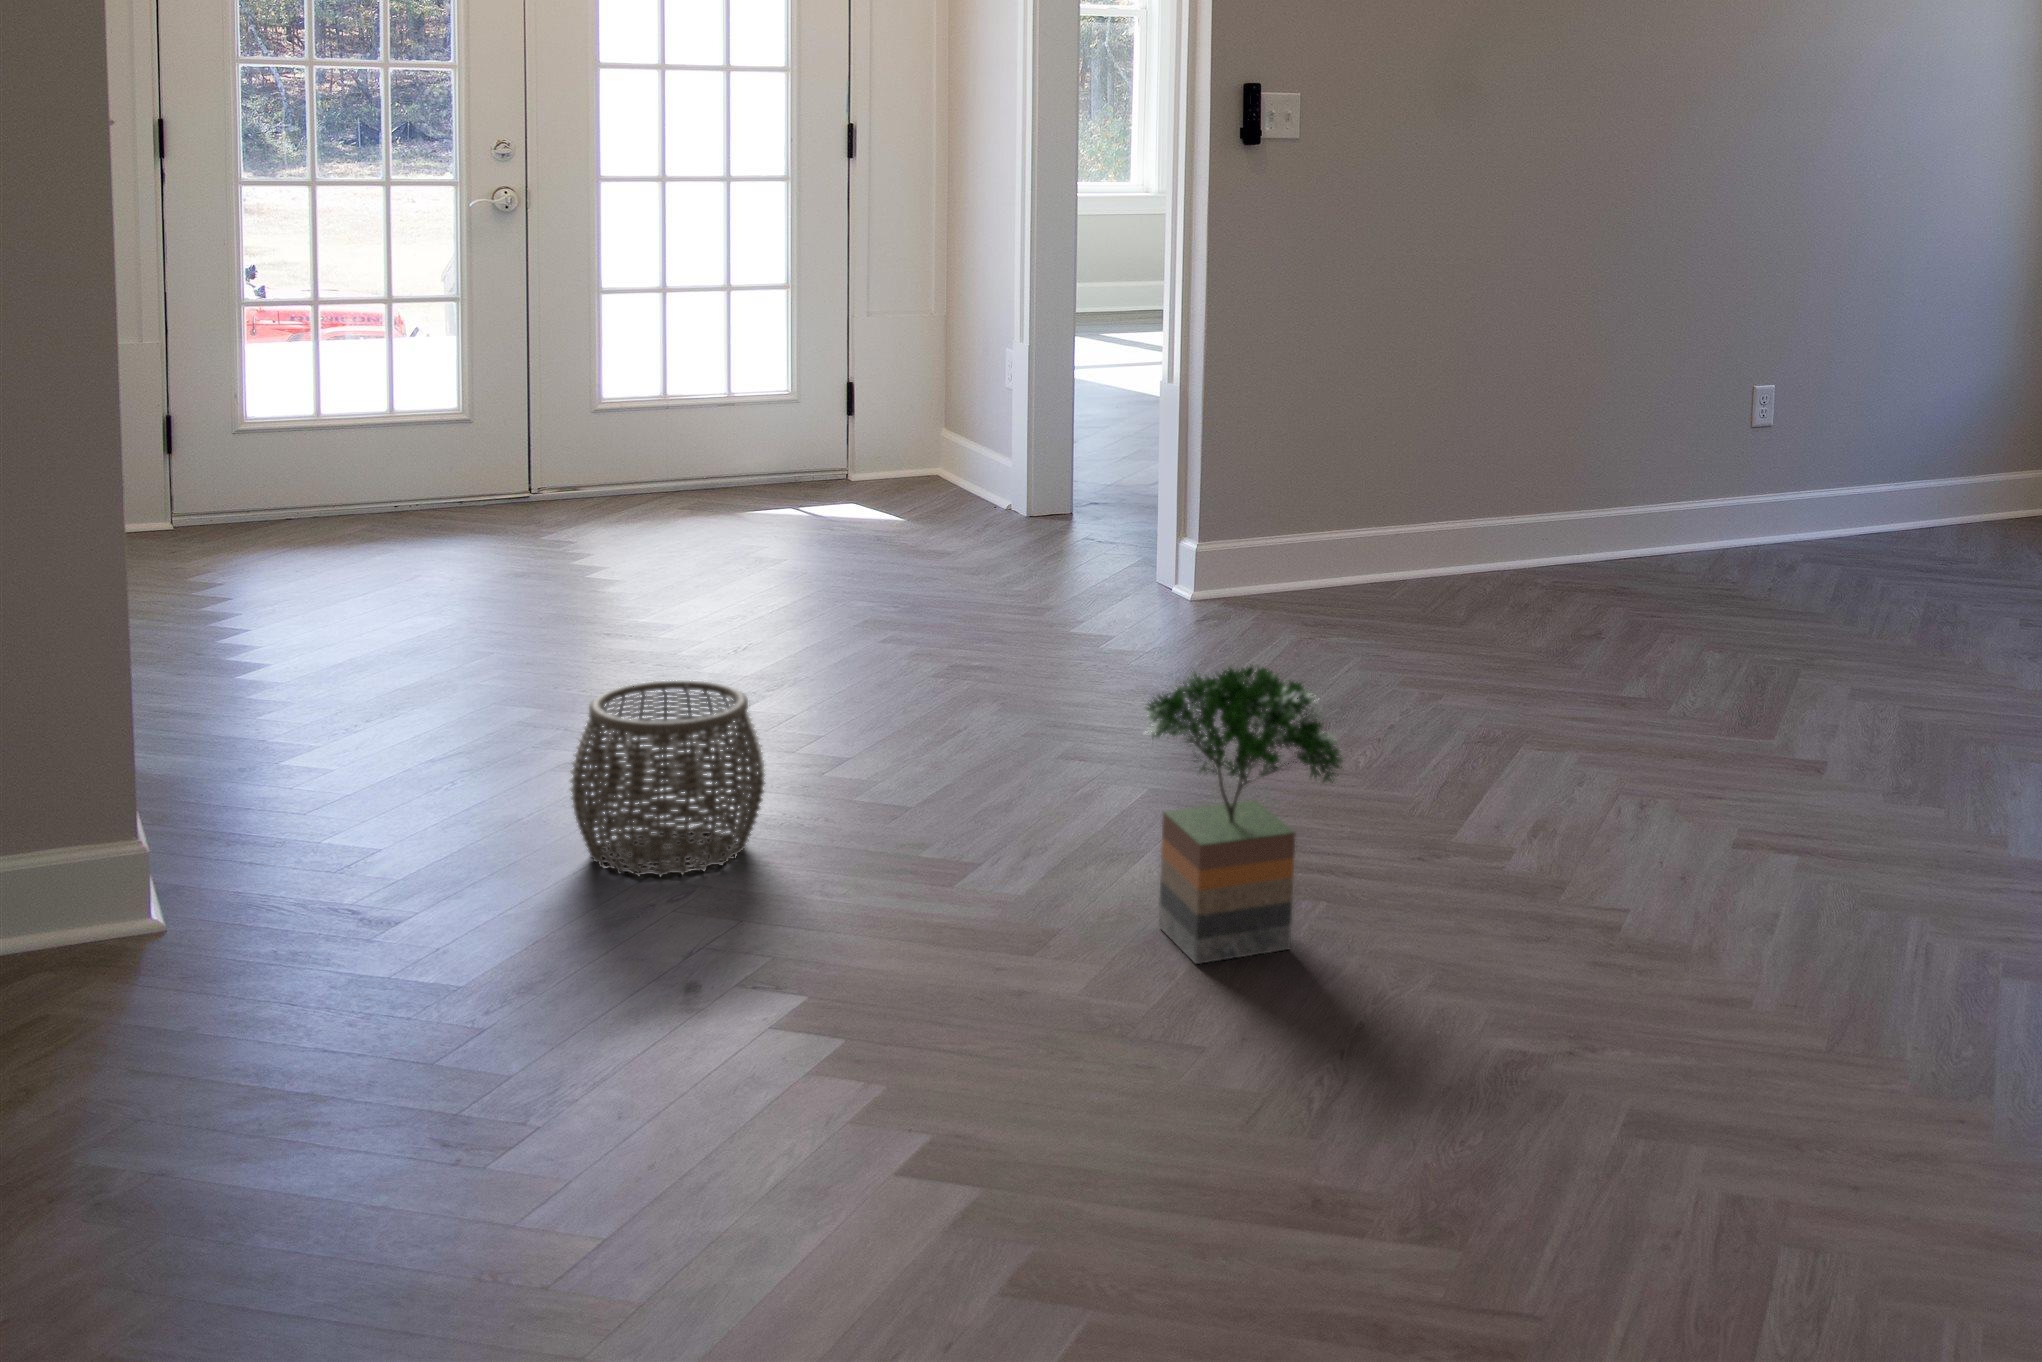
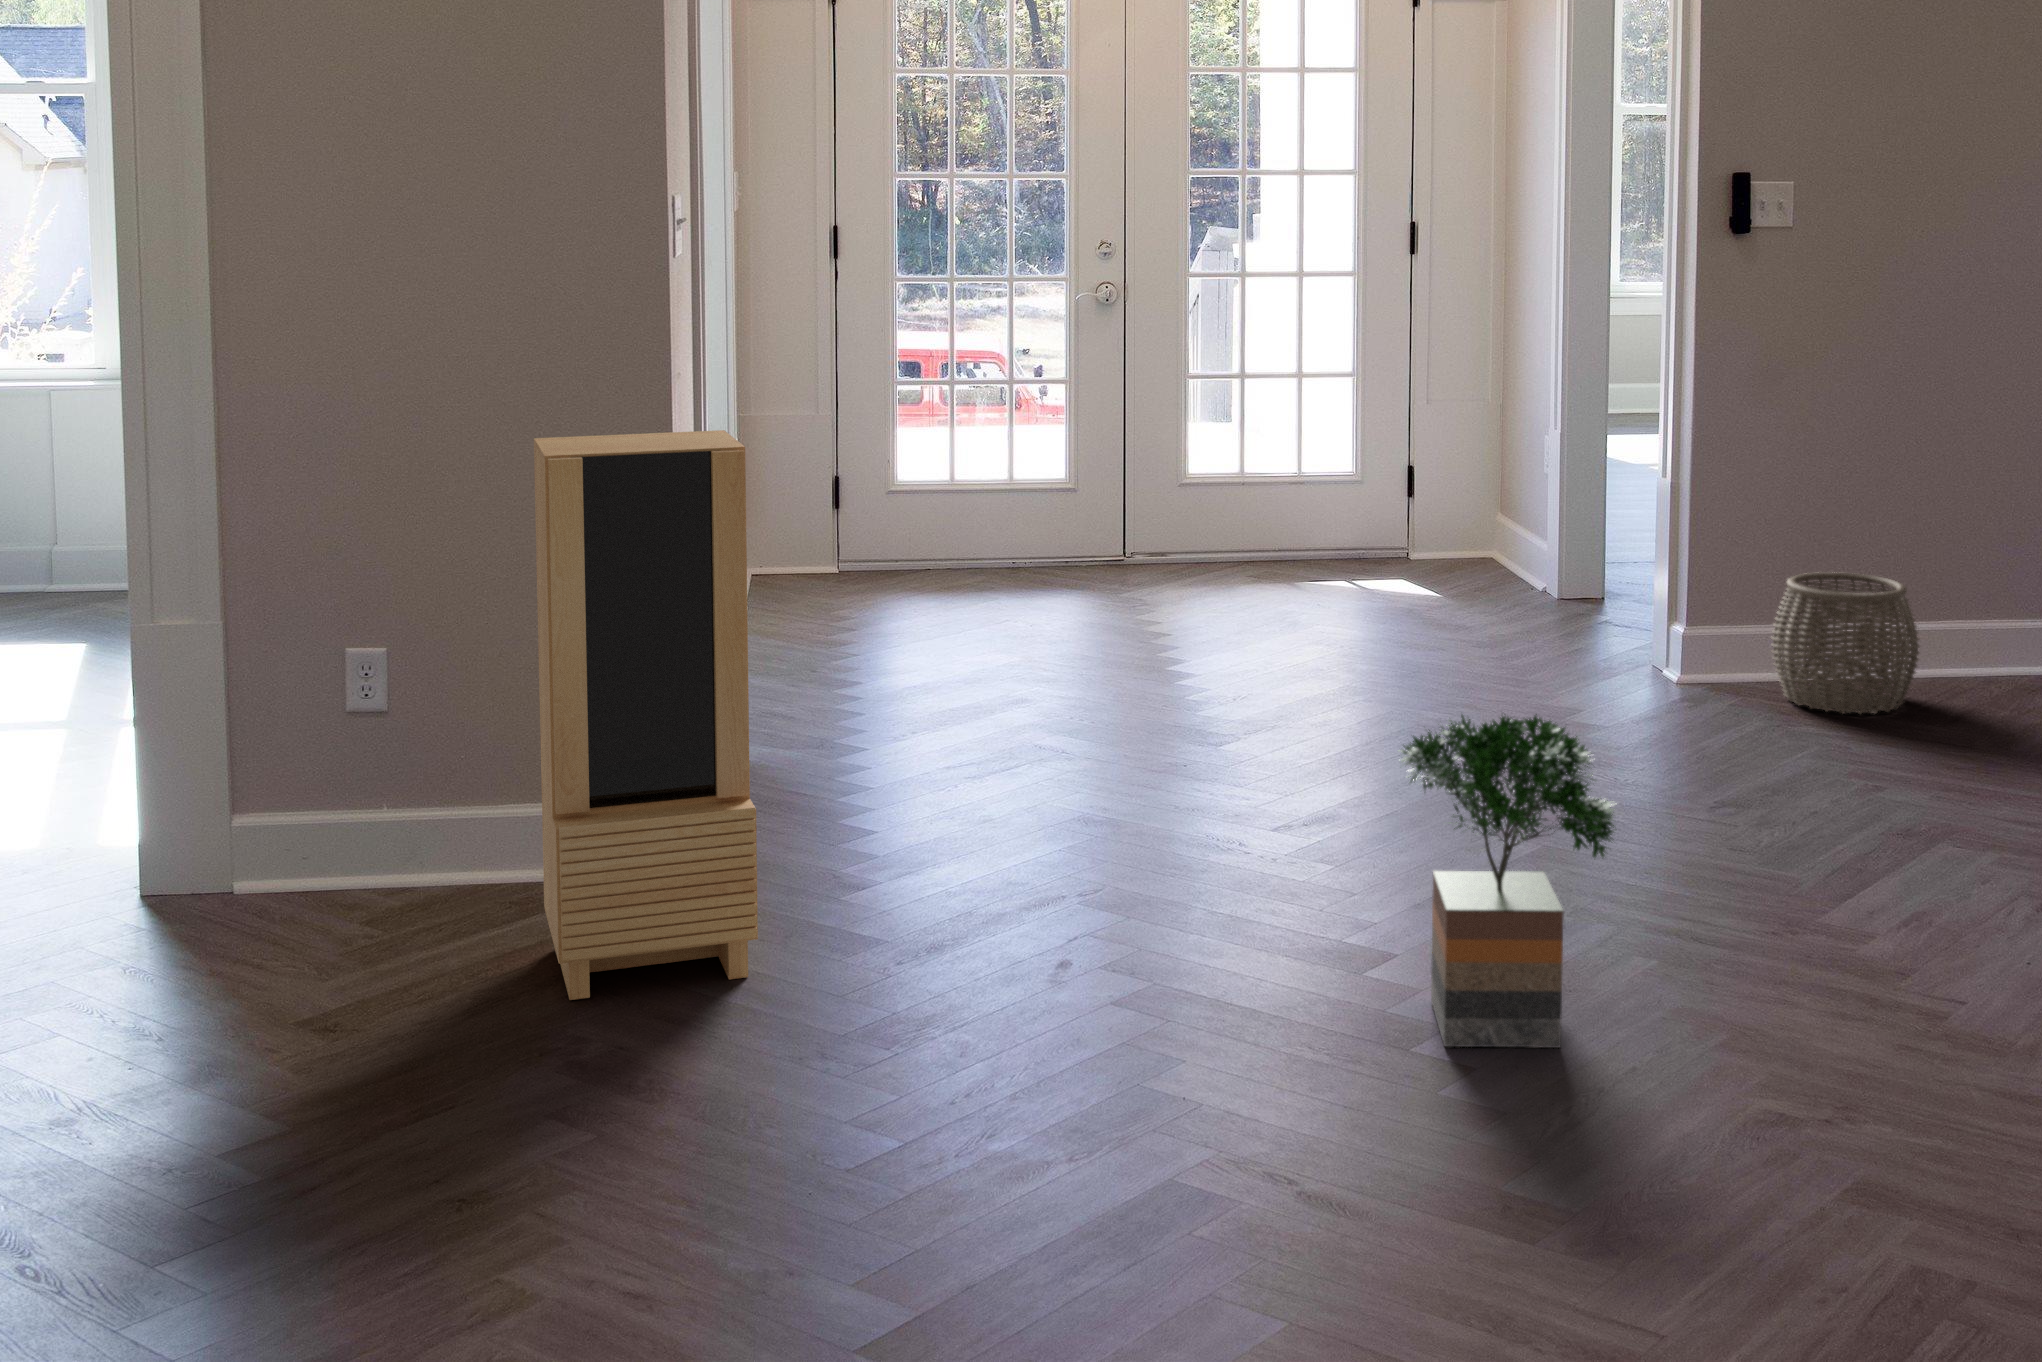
storage cabinet: none [187,438,486,1063] -> present [534,430,758,1000]
woven basket: present [570,680,765,876] -> present [1771,572,1920,714]

